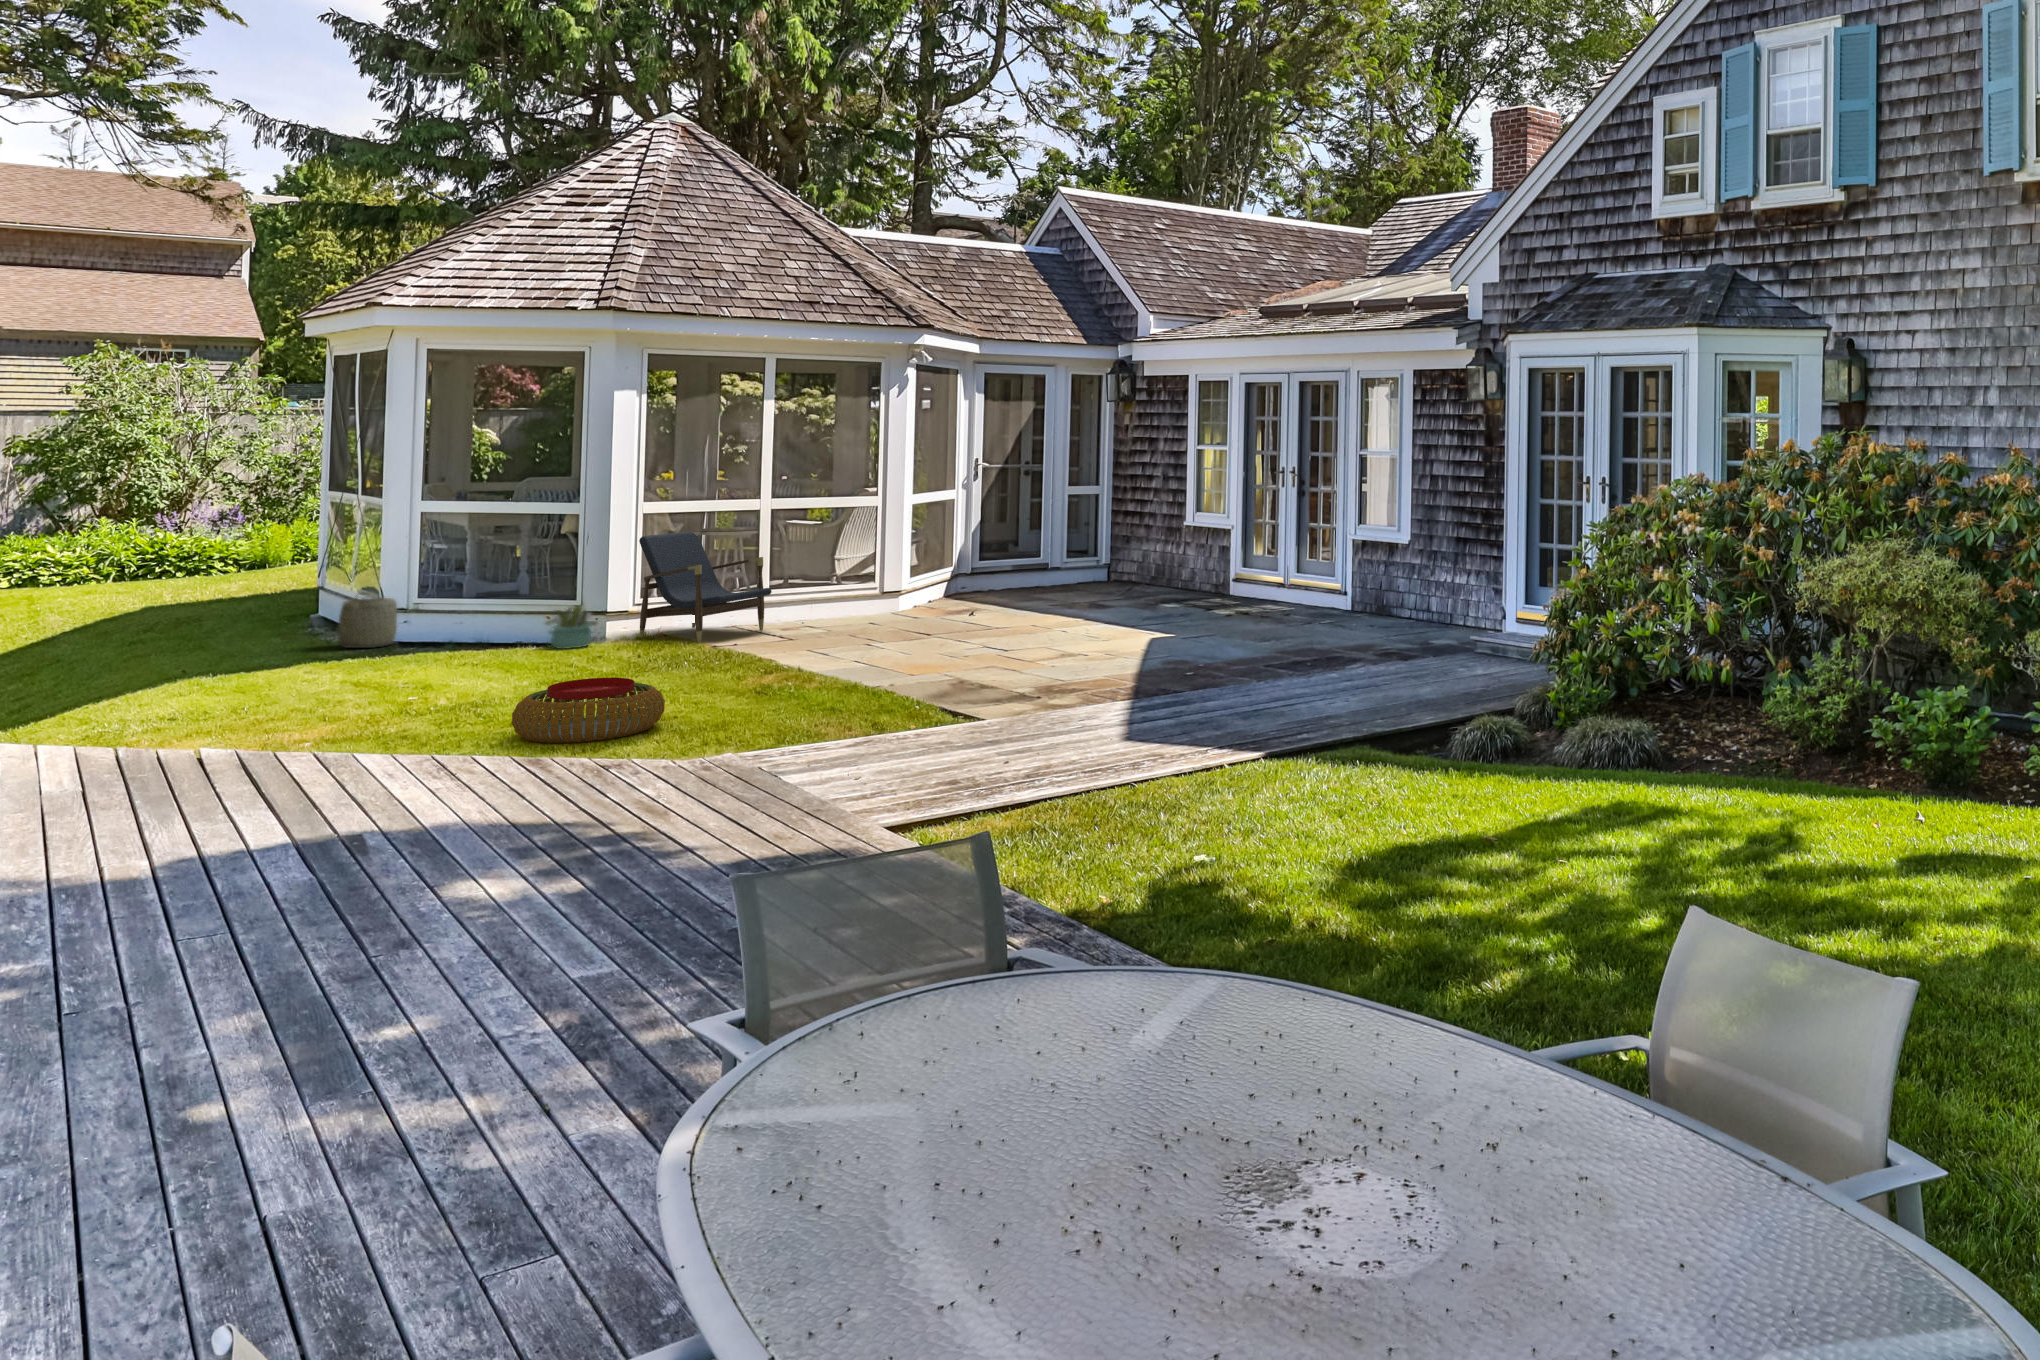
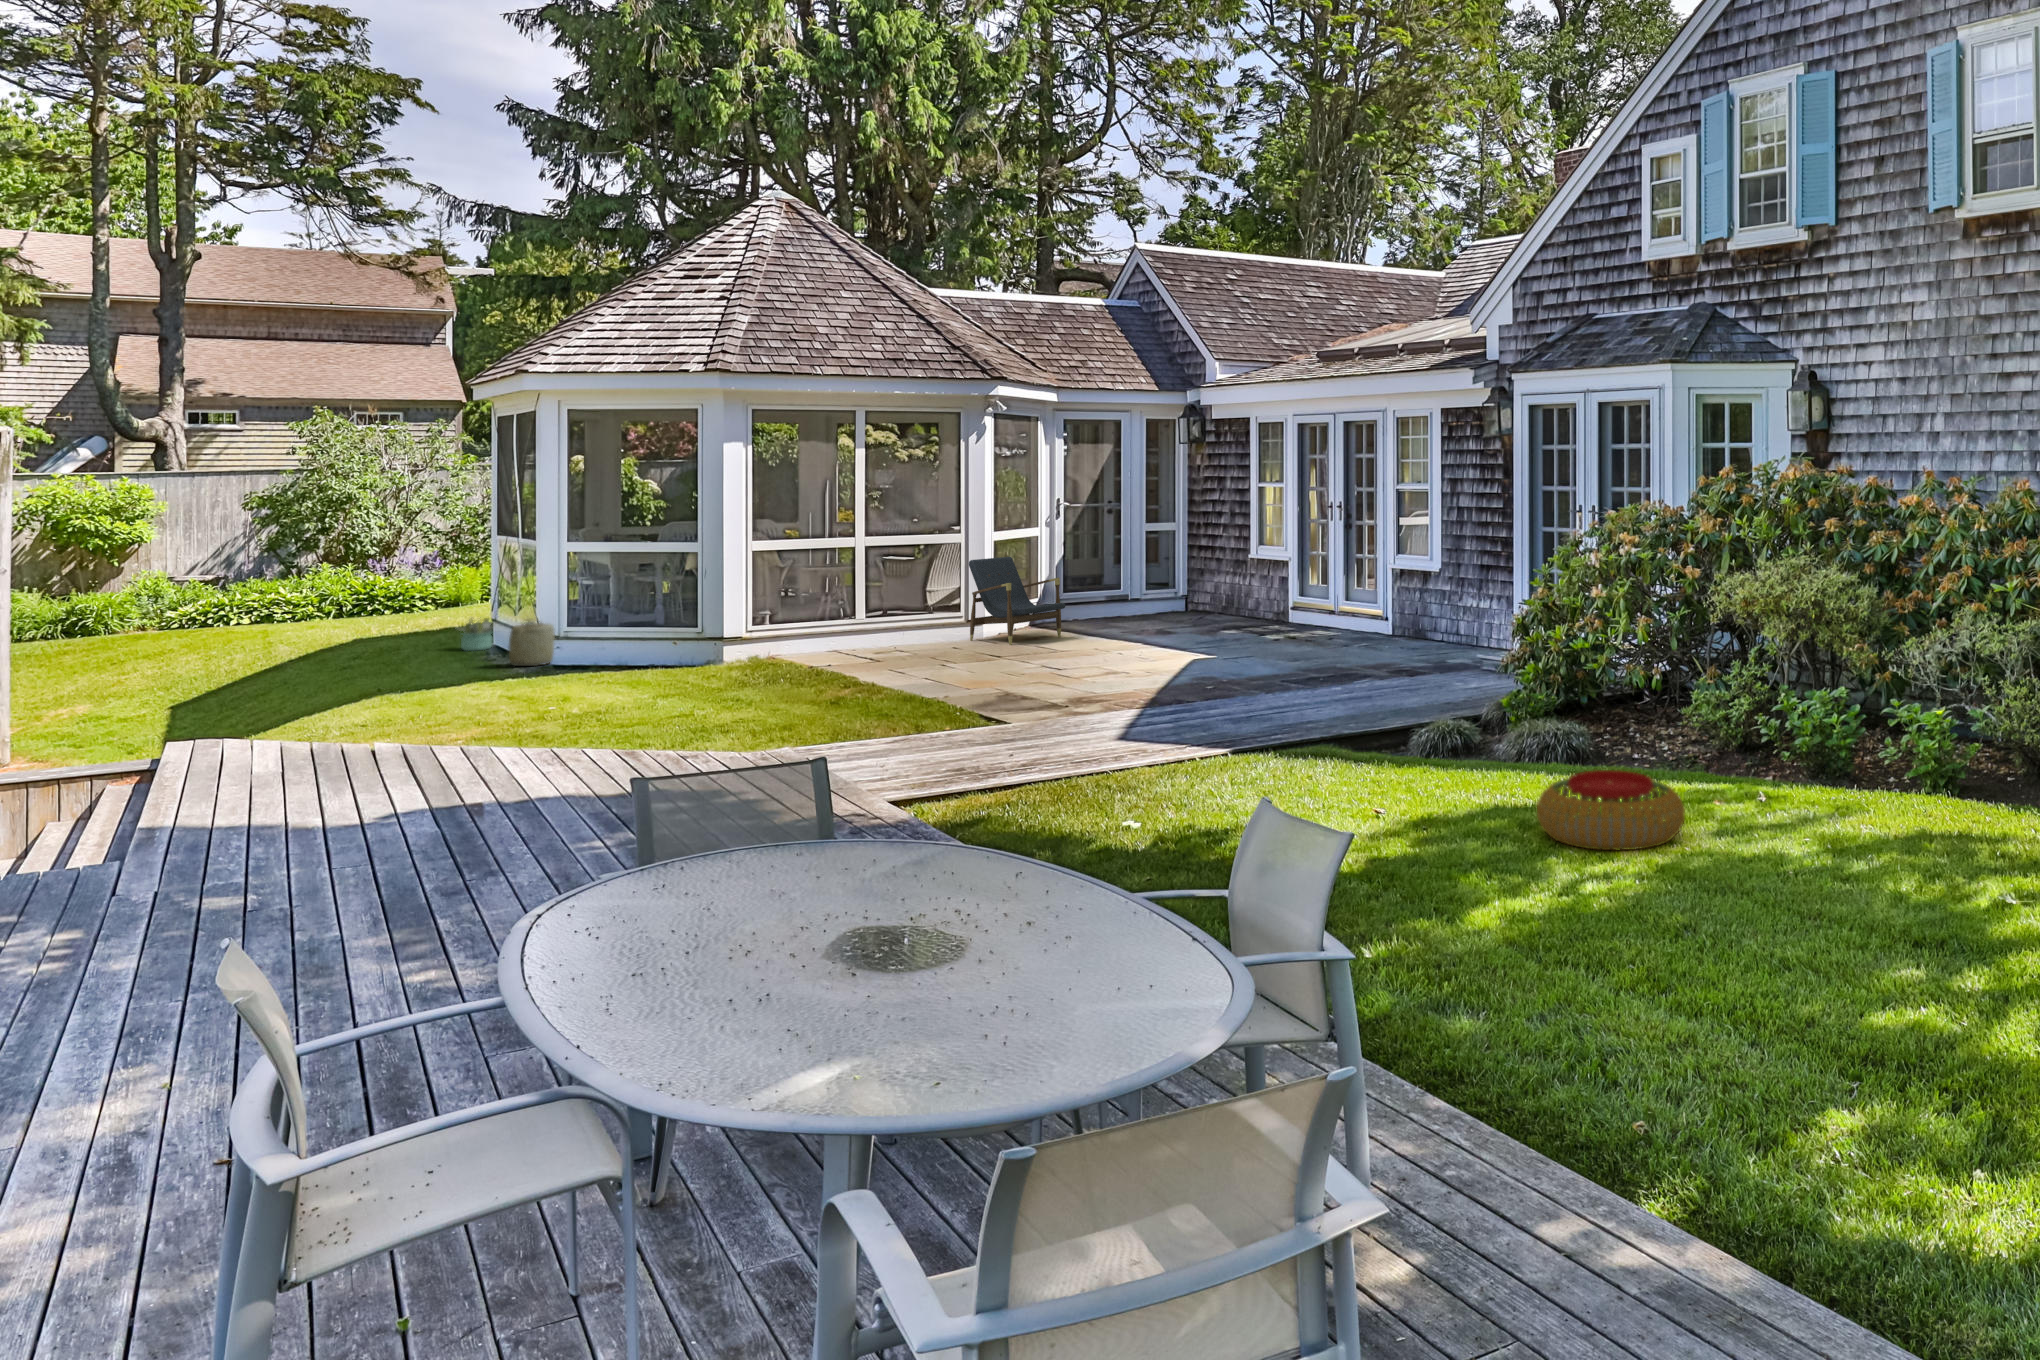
lounge chair: present [639,532,772,643] -> present [969,557,1066,645]
decorative plant: present [545,606,597,649] -> present [458,618,496,651]
pouf: present [511,678,665,743] -> present [1537,770,1685,850]

